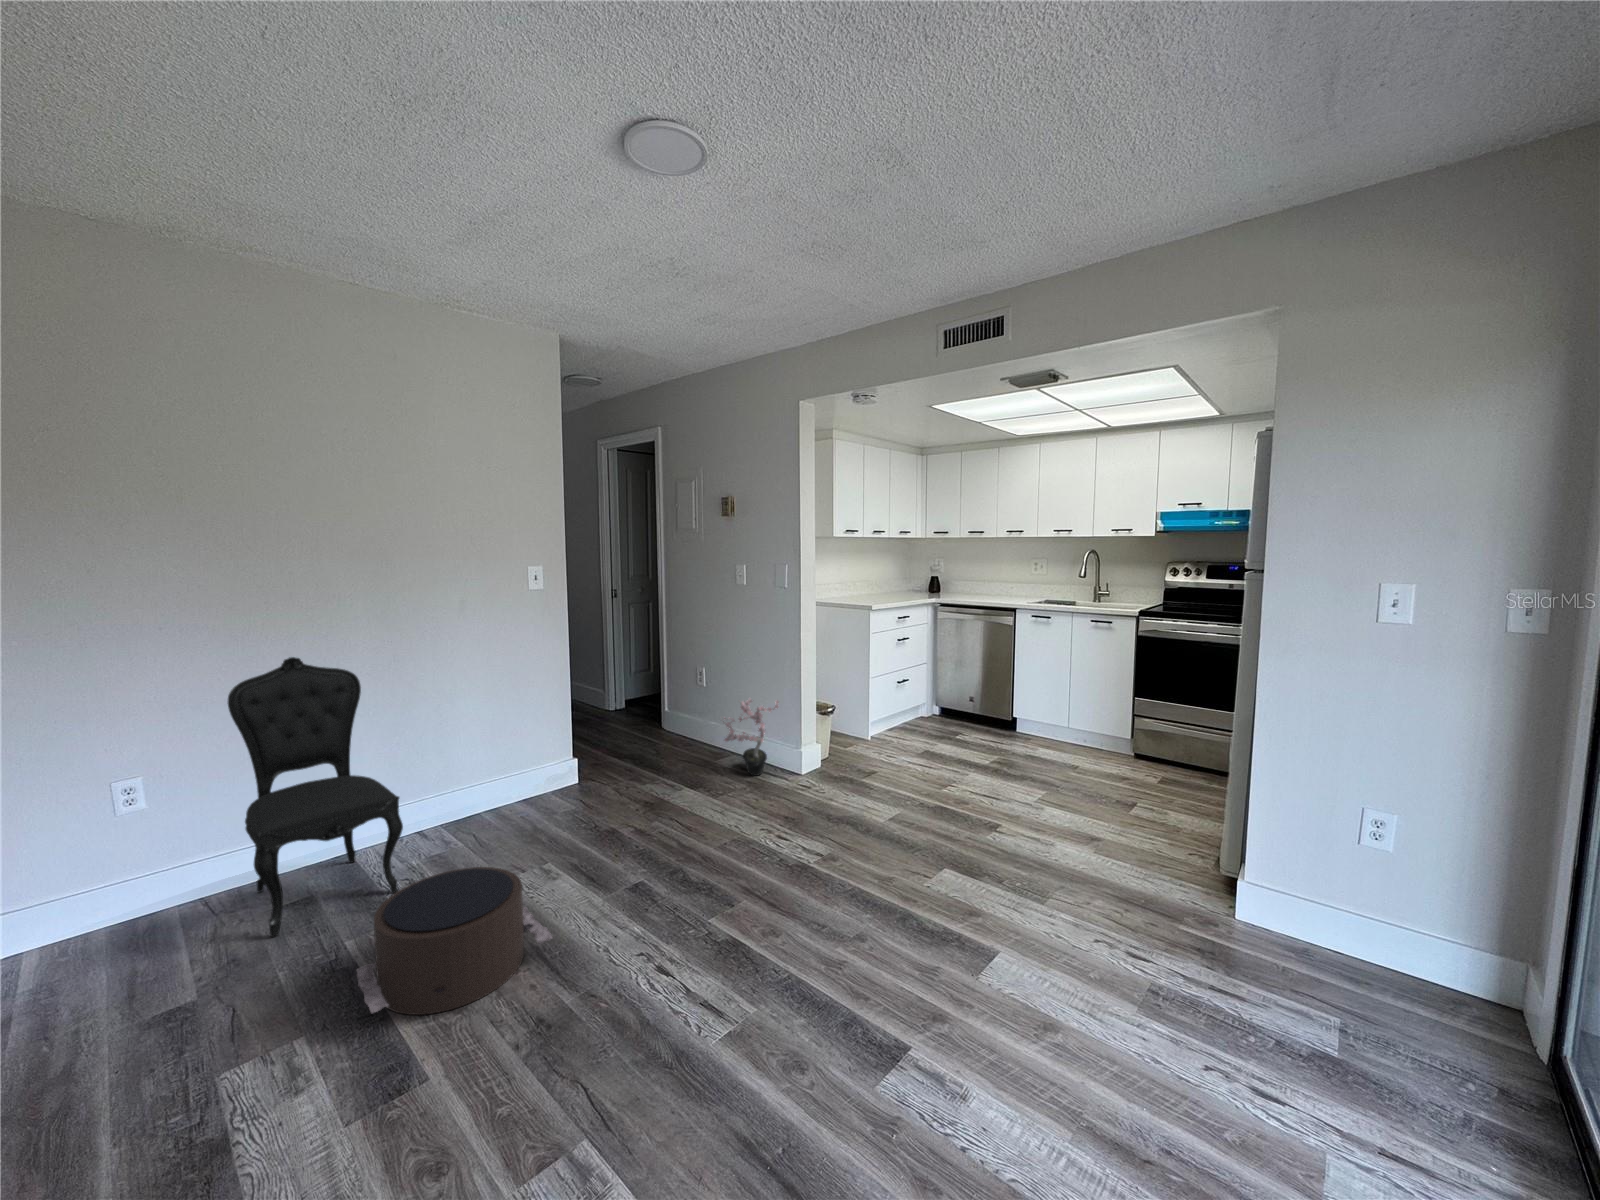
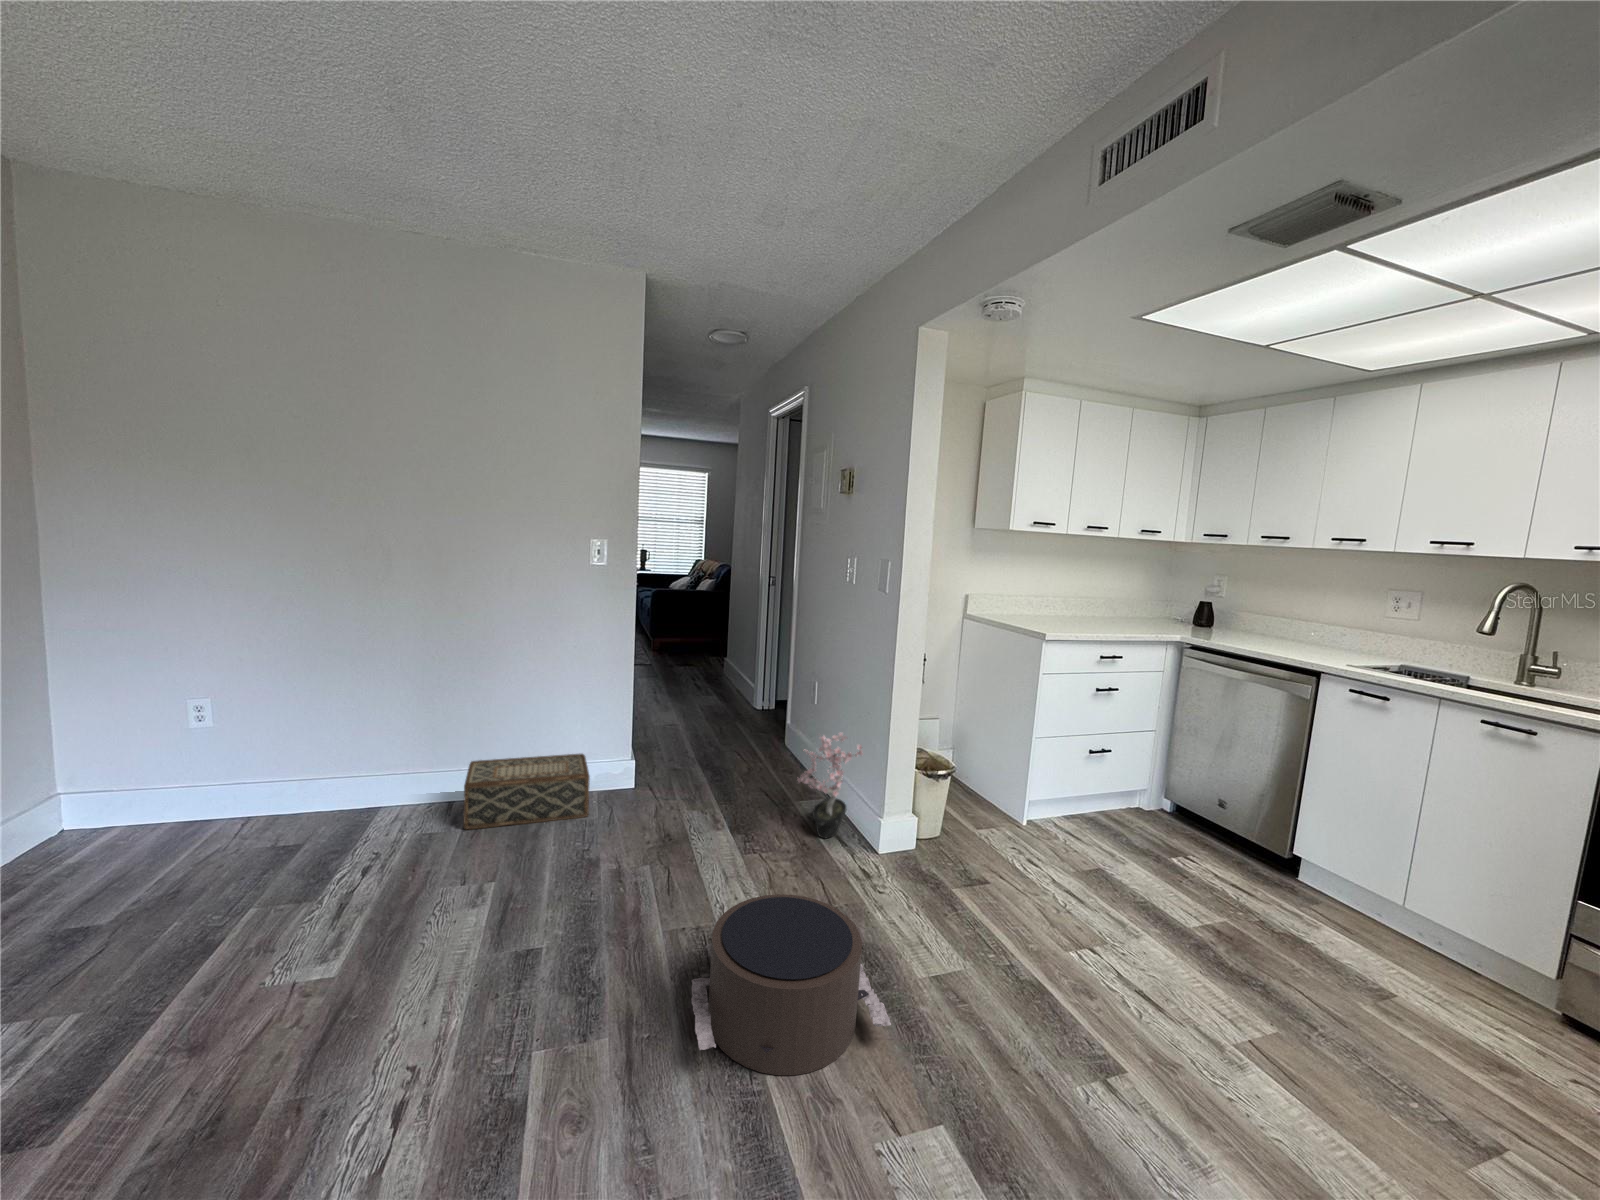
dining chair: present [228,657,403,937] -> none [210,609,384,882]
woven basket: none [435,760,563,842] -> present [464,754,590,829]
pouf: present [356,867,552,1015] -> present [691,894,891,1075]

